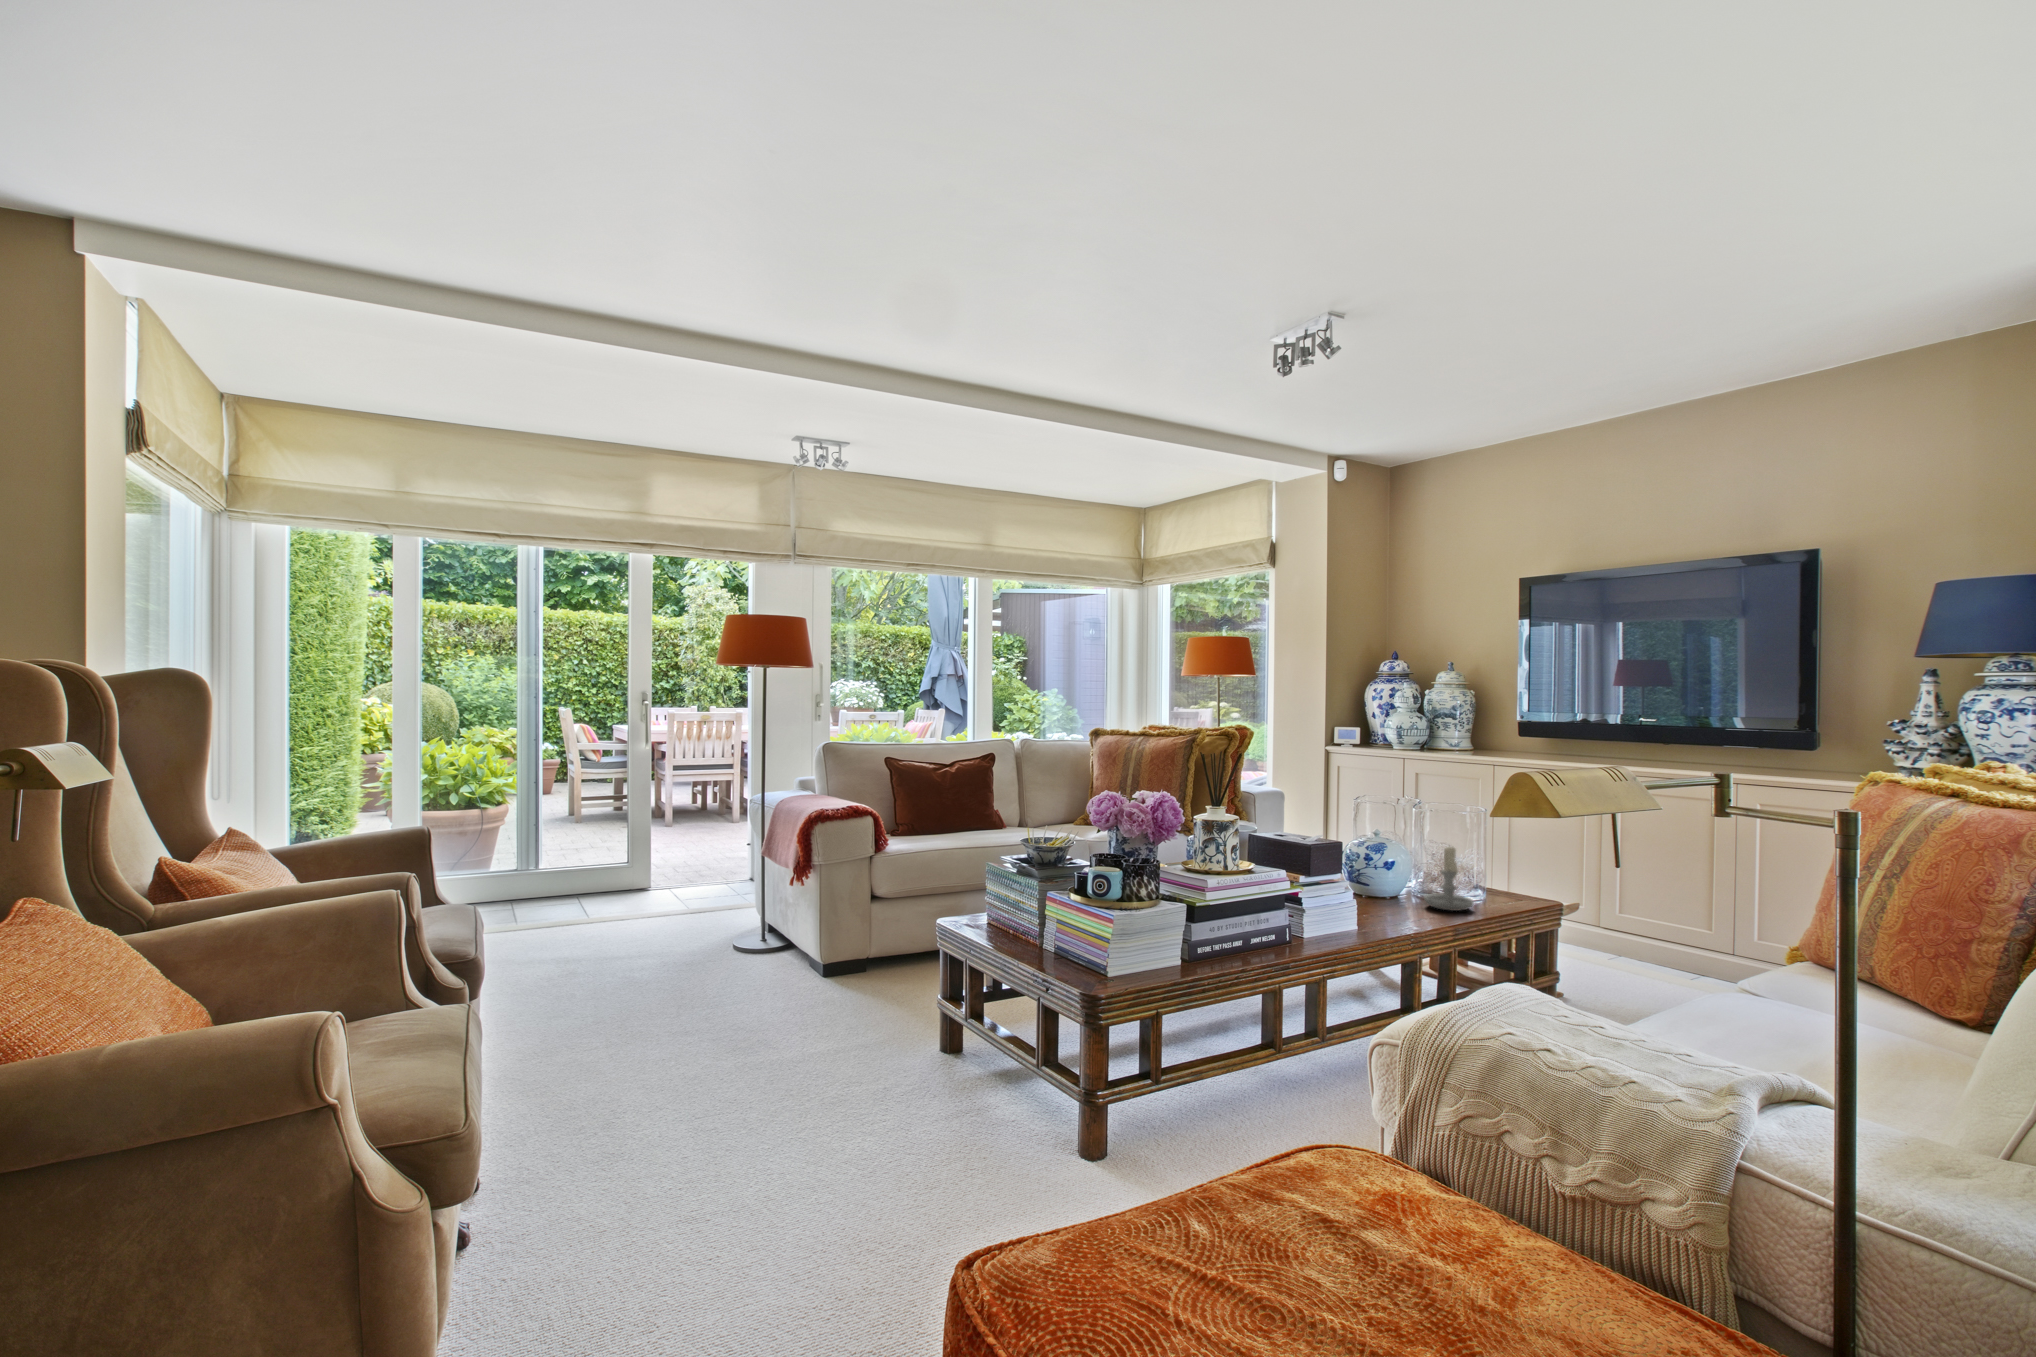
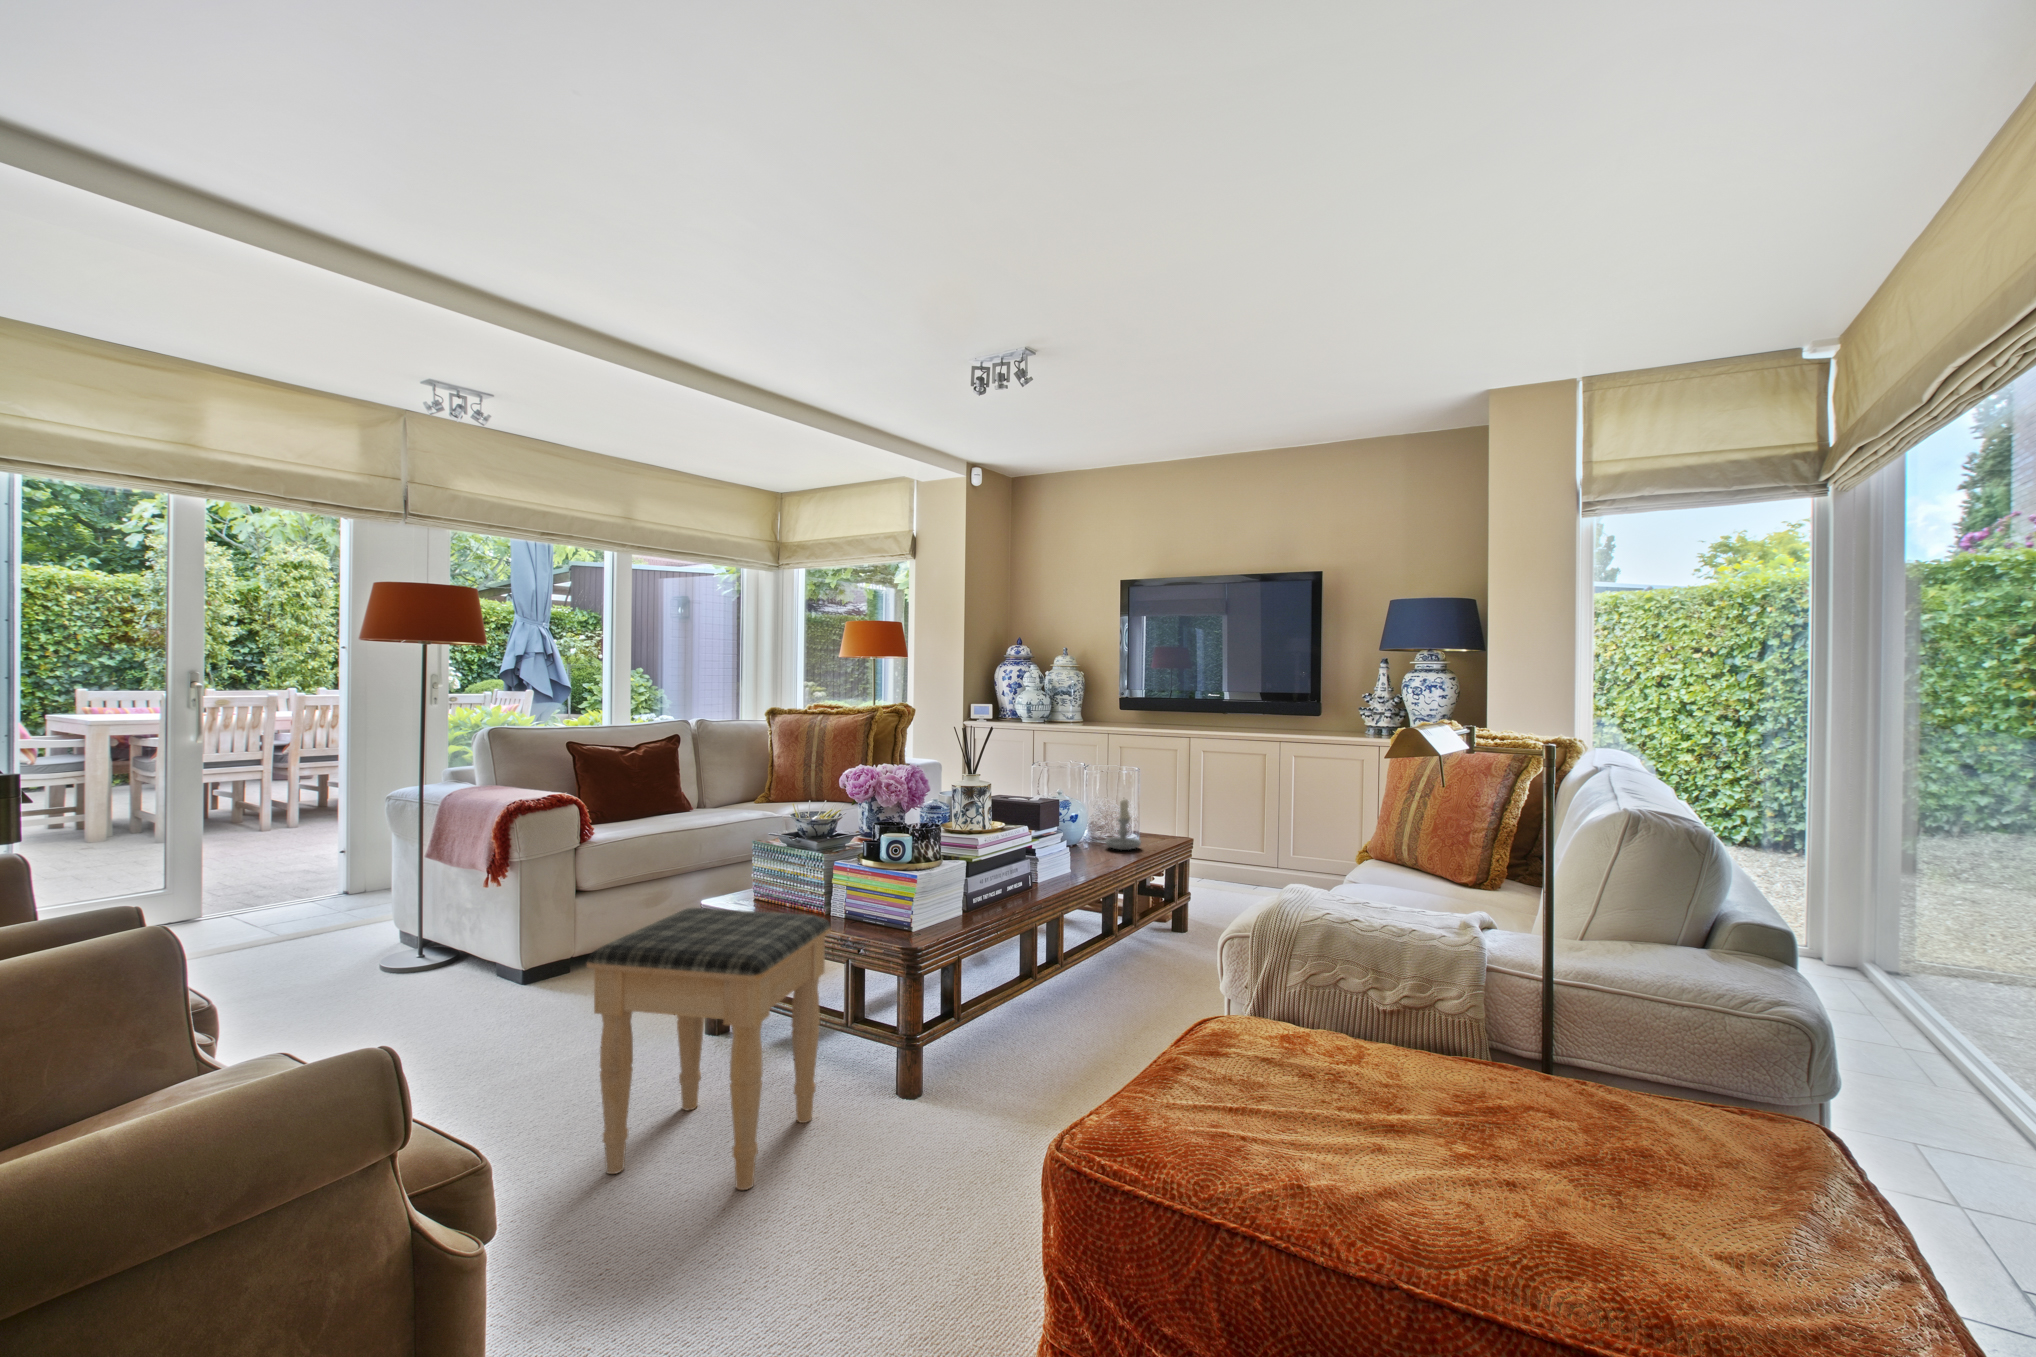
footstool: none [748,920,994,1221] -> present [587,908,831,1190]

